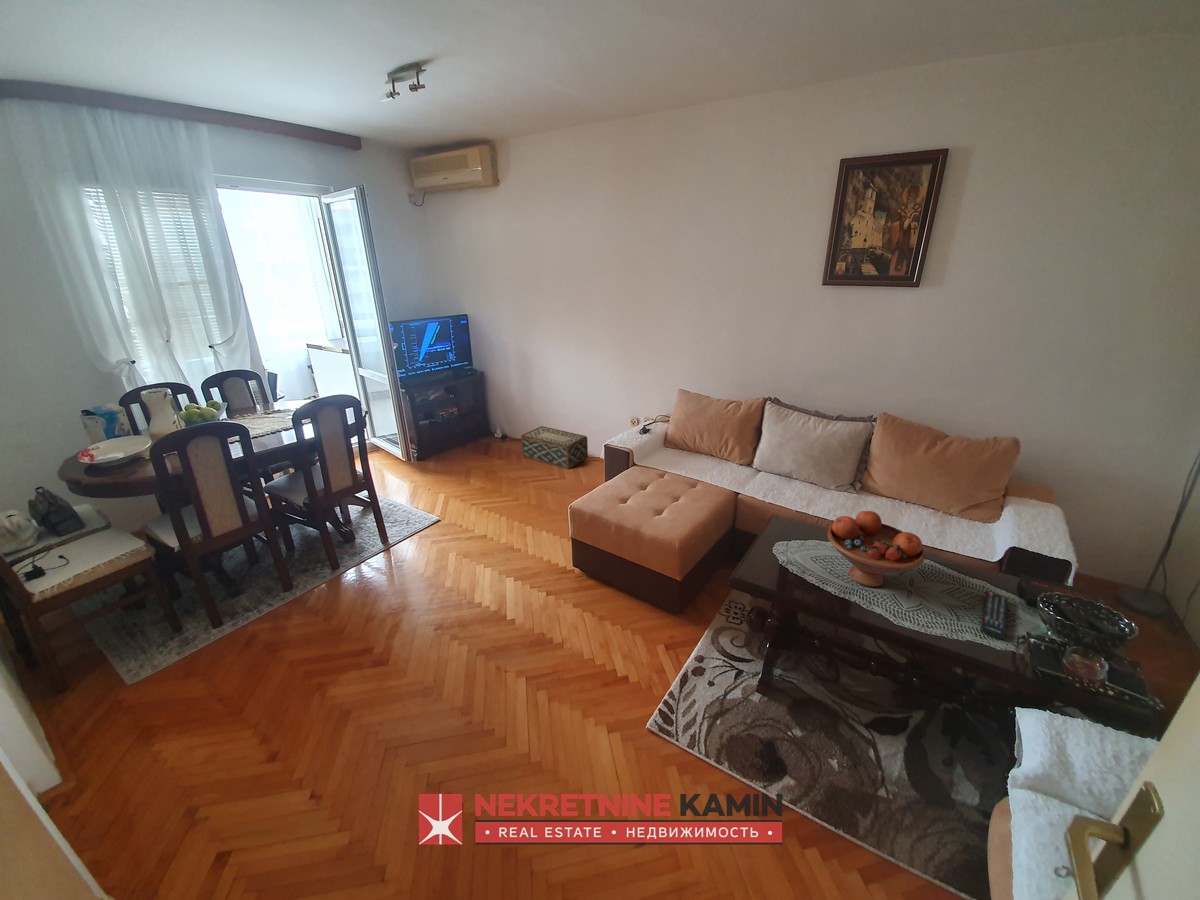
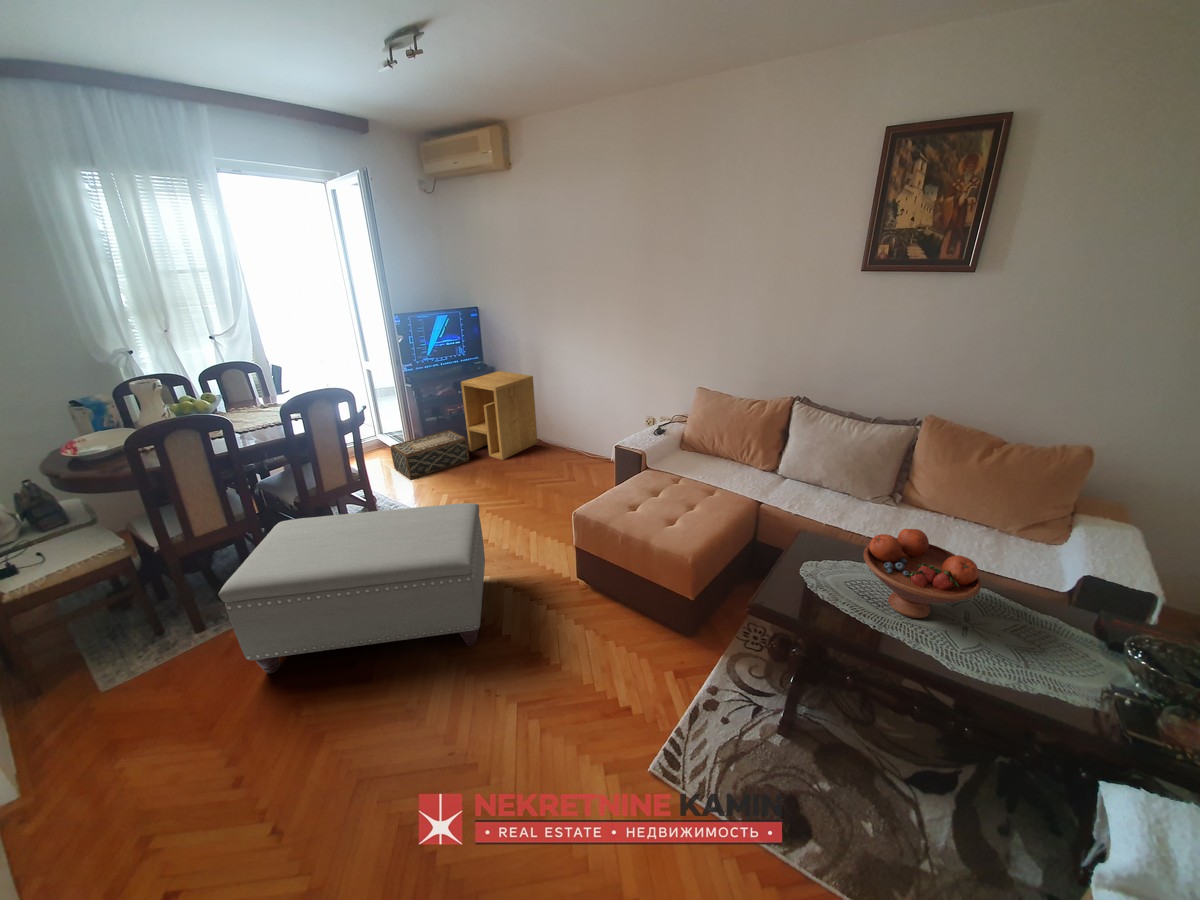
side table: none [453,376,526,460] -> present [461,371,537,460]
woven basket: present [521,426,588,469] -> present [390,430,469,479]
ottoman: none [246,499,488,661] -> present [218,503,485,674]
remote control: present [981,591,1008,639] -> none [1051,628,1085,690]

